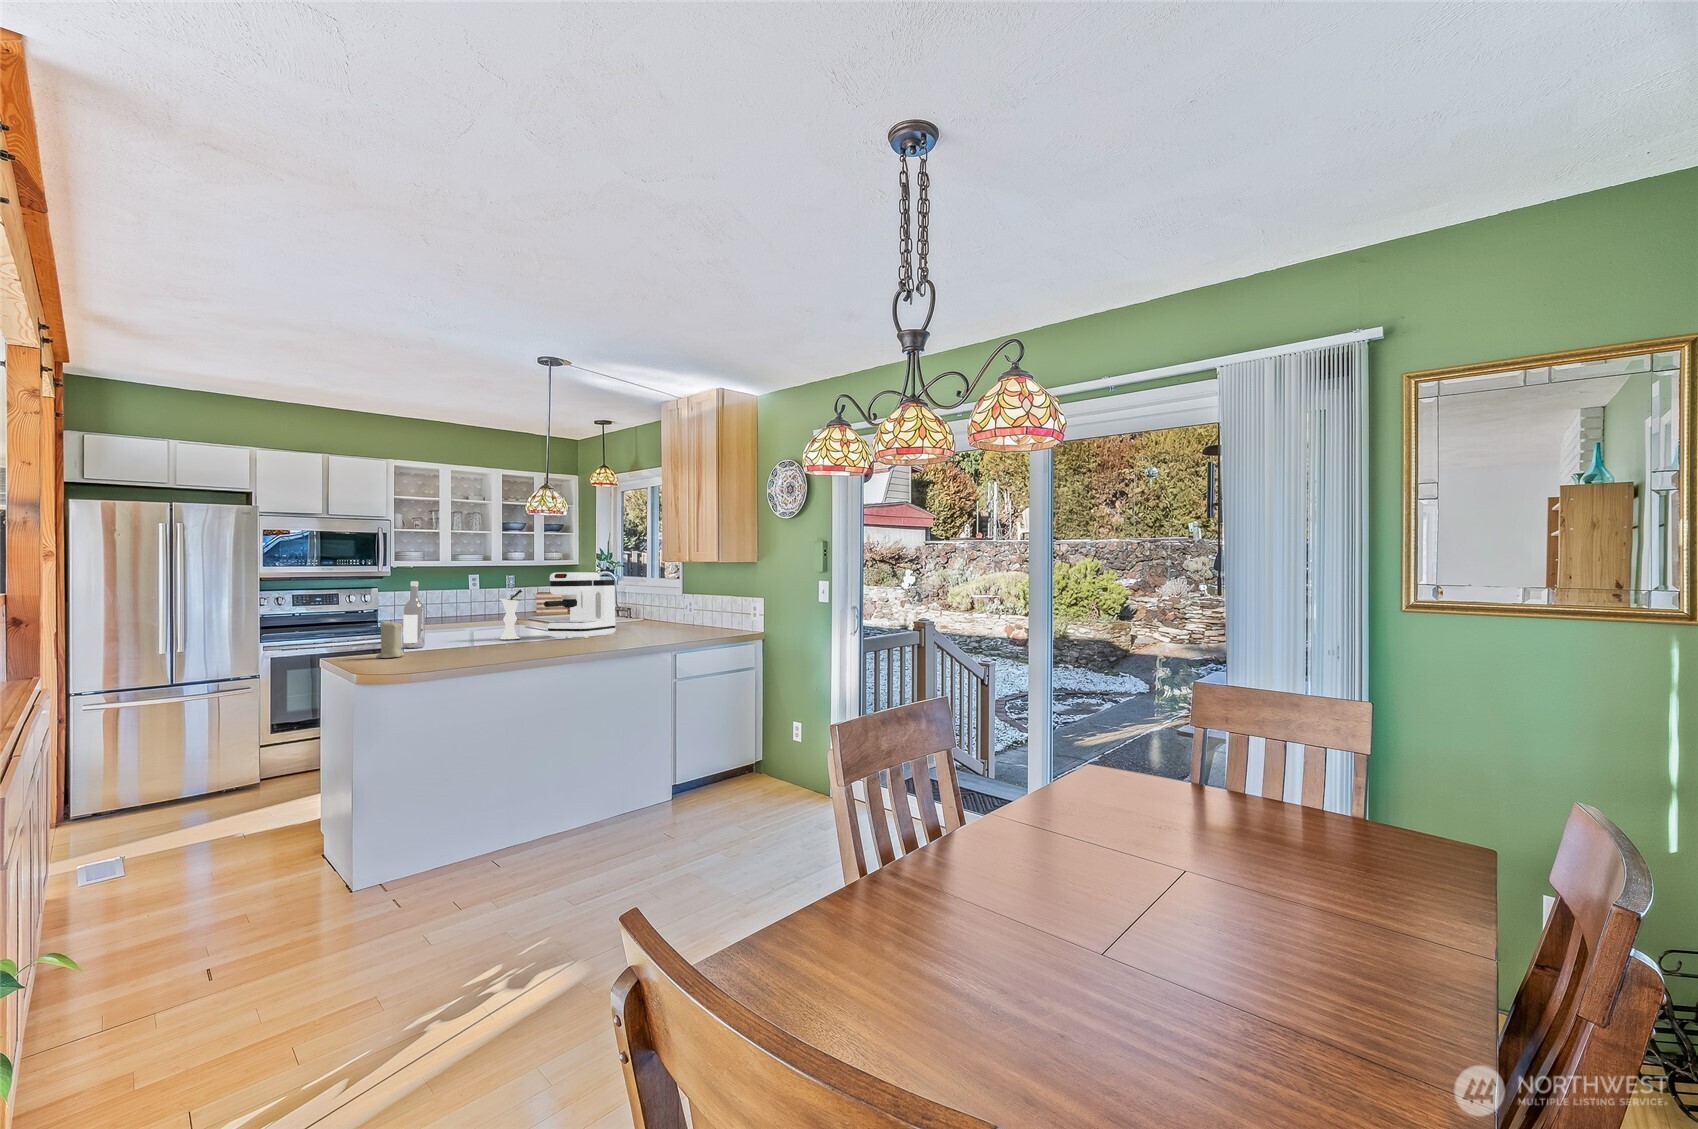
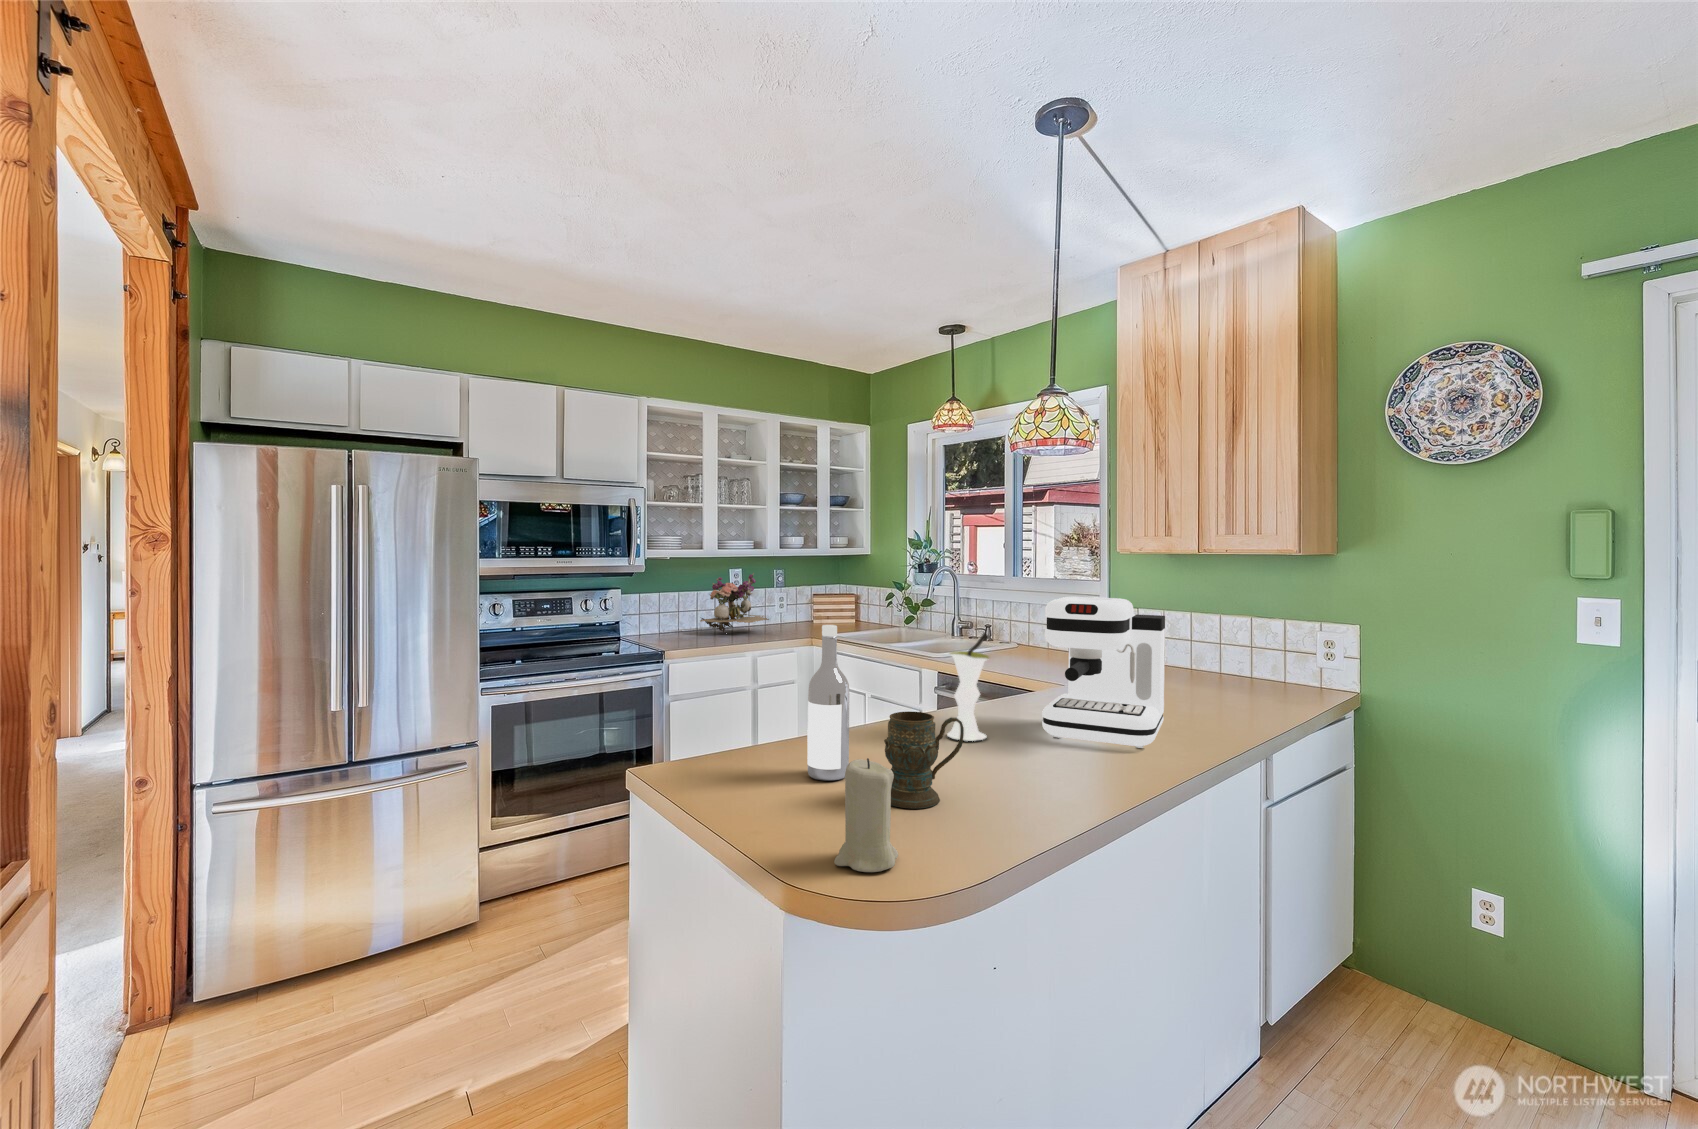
flower arrangement: none [438,577,494,618] -> present [700,573,769,632]
mug: none [426,615,463,651] -> present [884,711,964,809]

